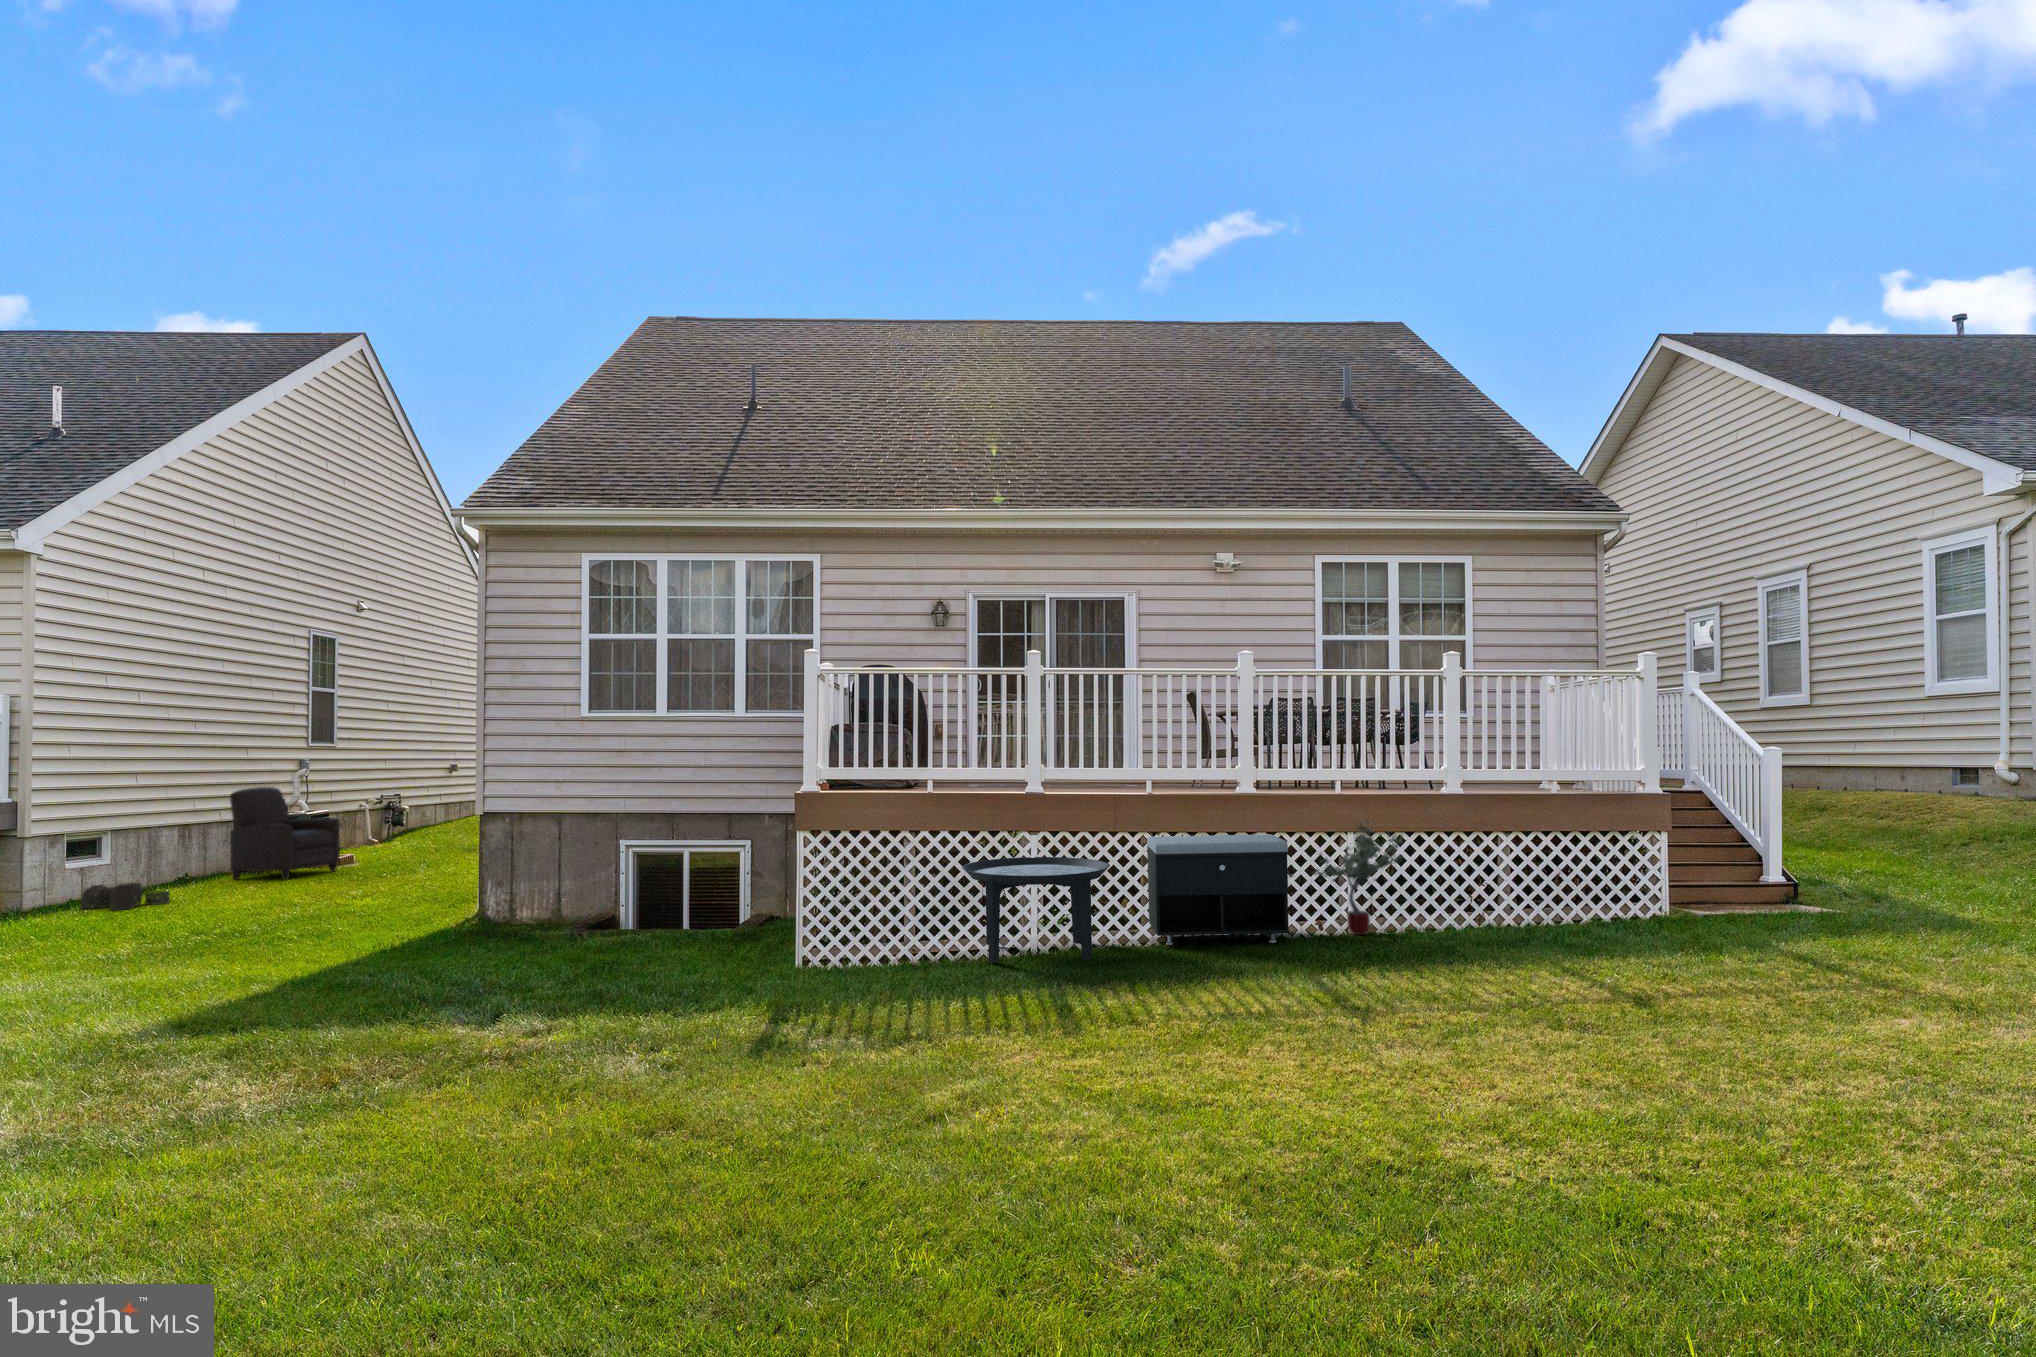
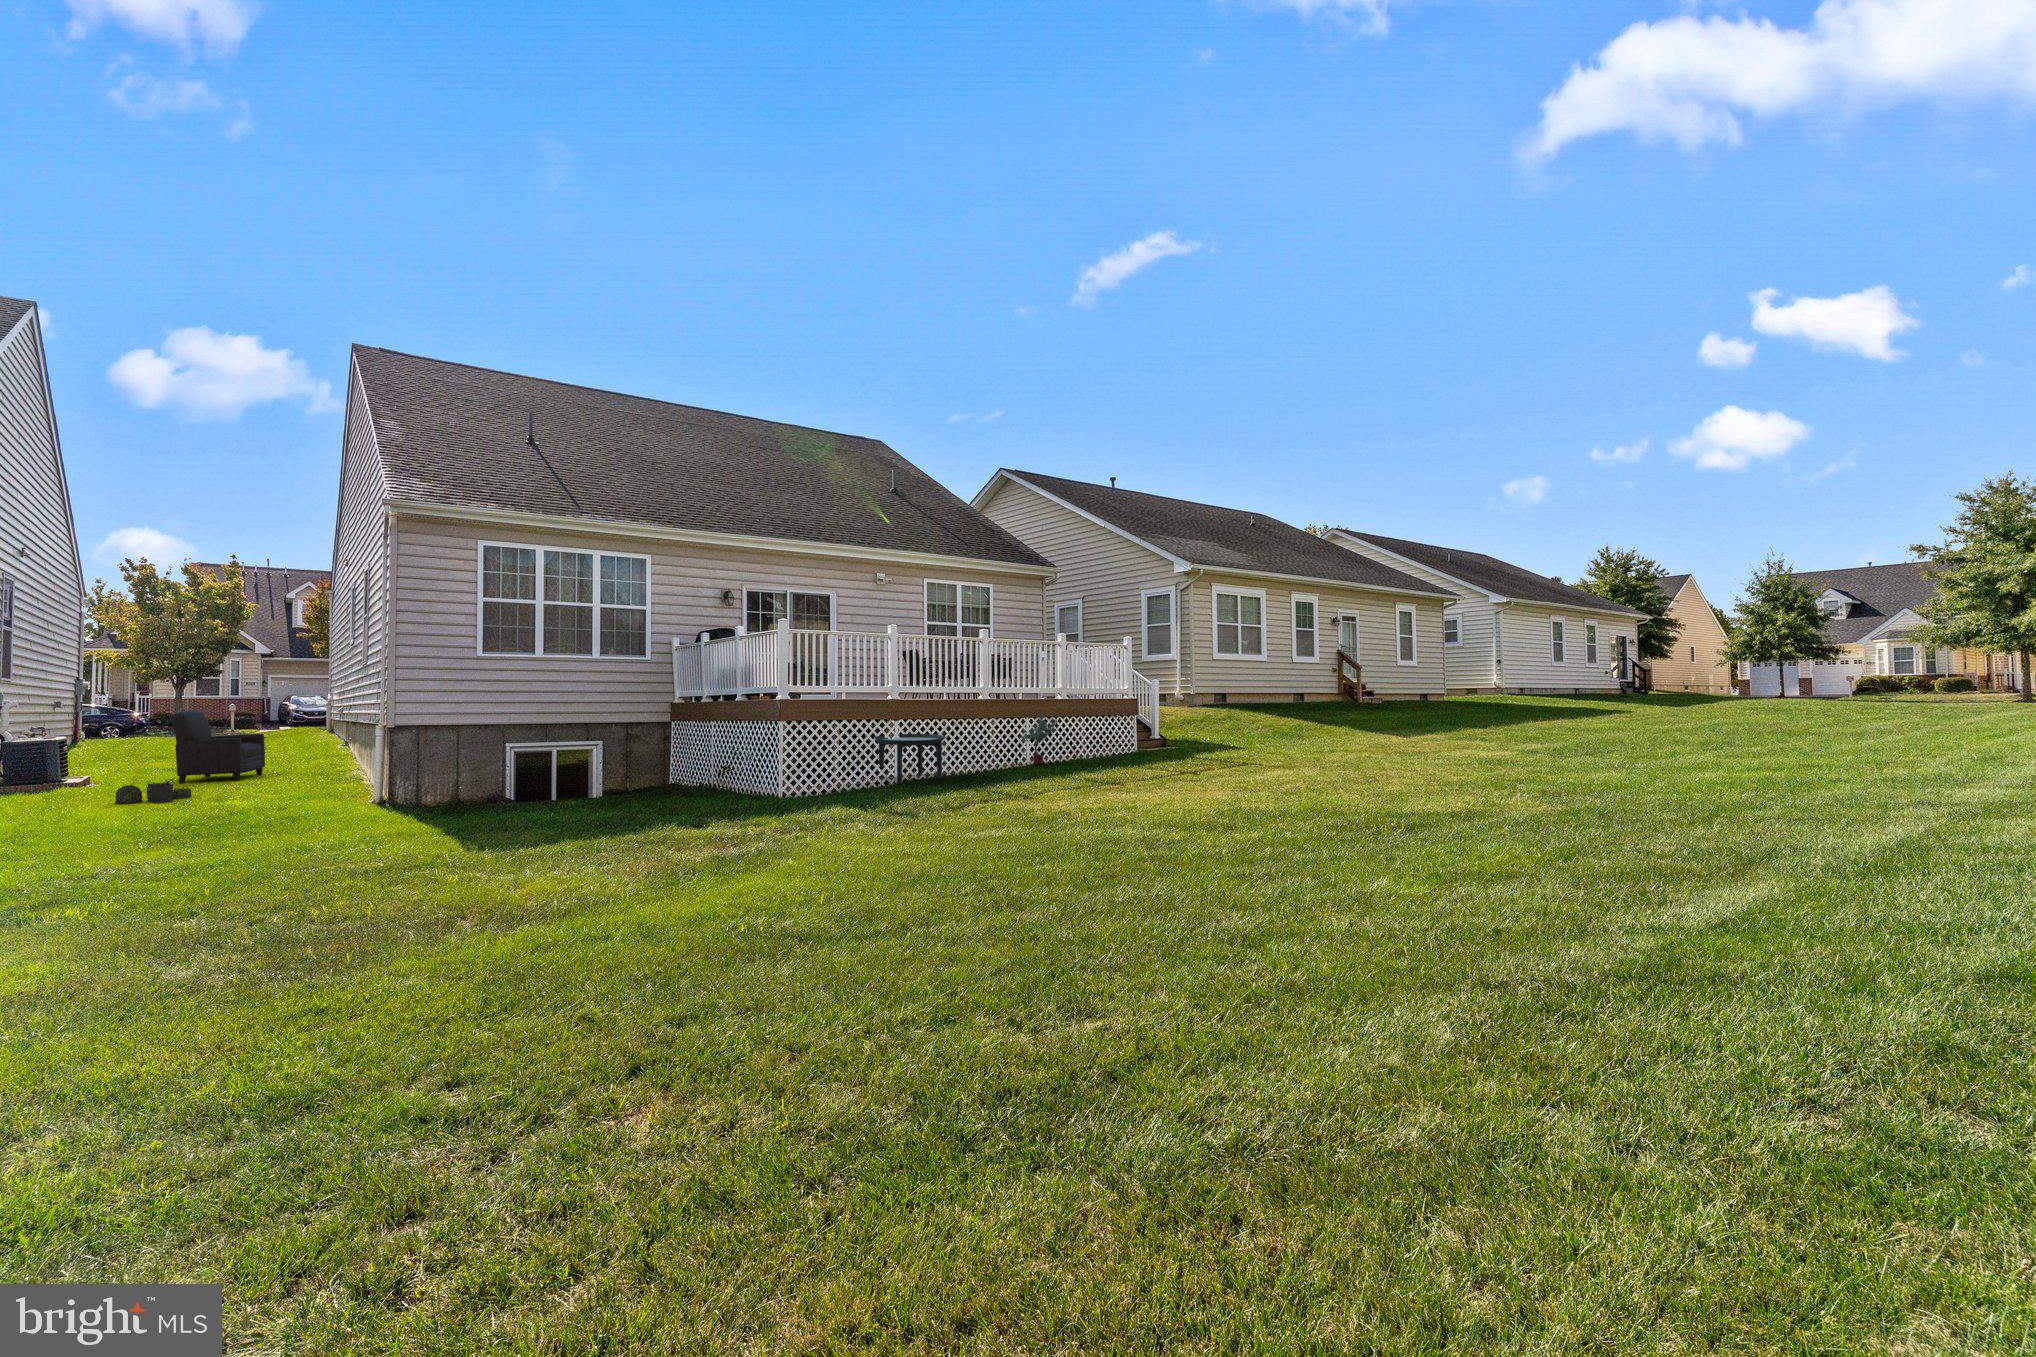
storage bench: present [1147,834,1289,945] -> none [947,721,1017,773]

